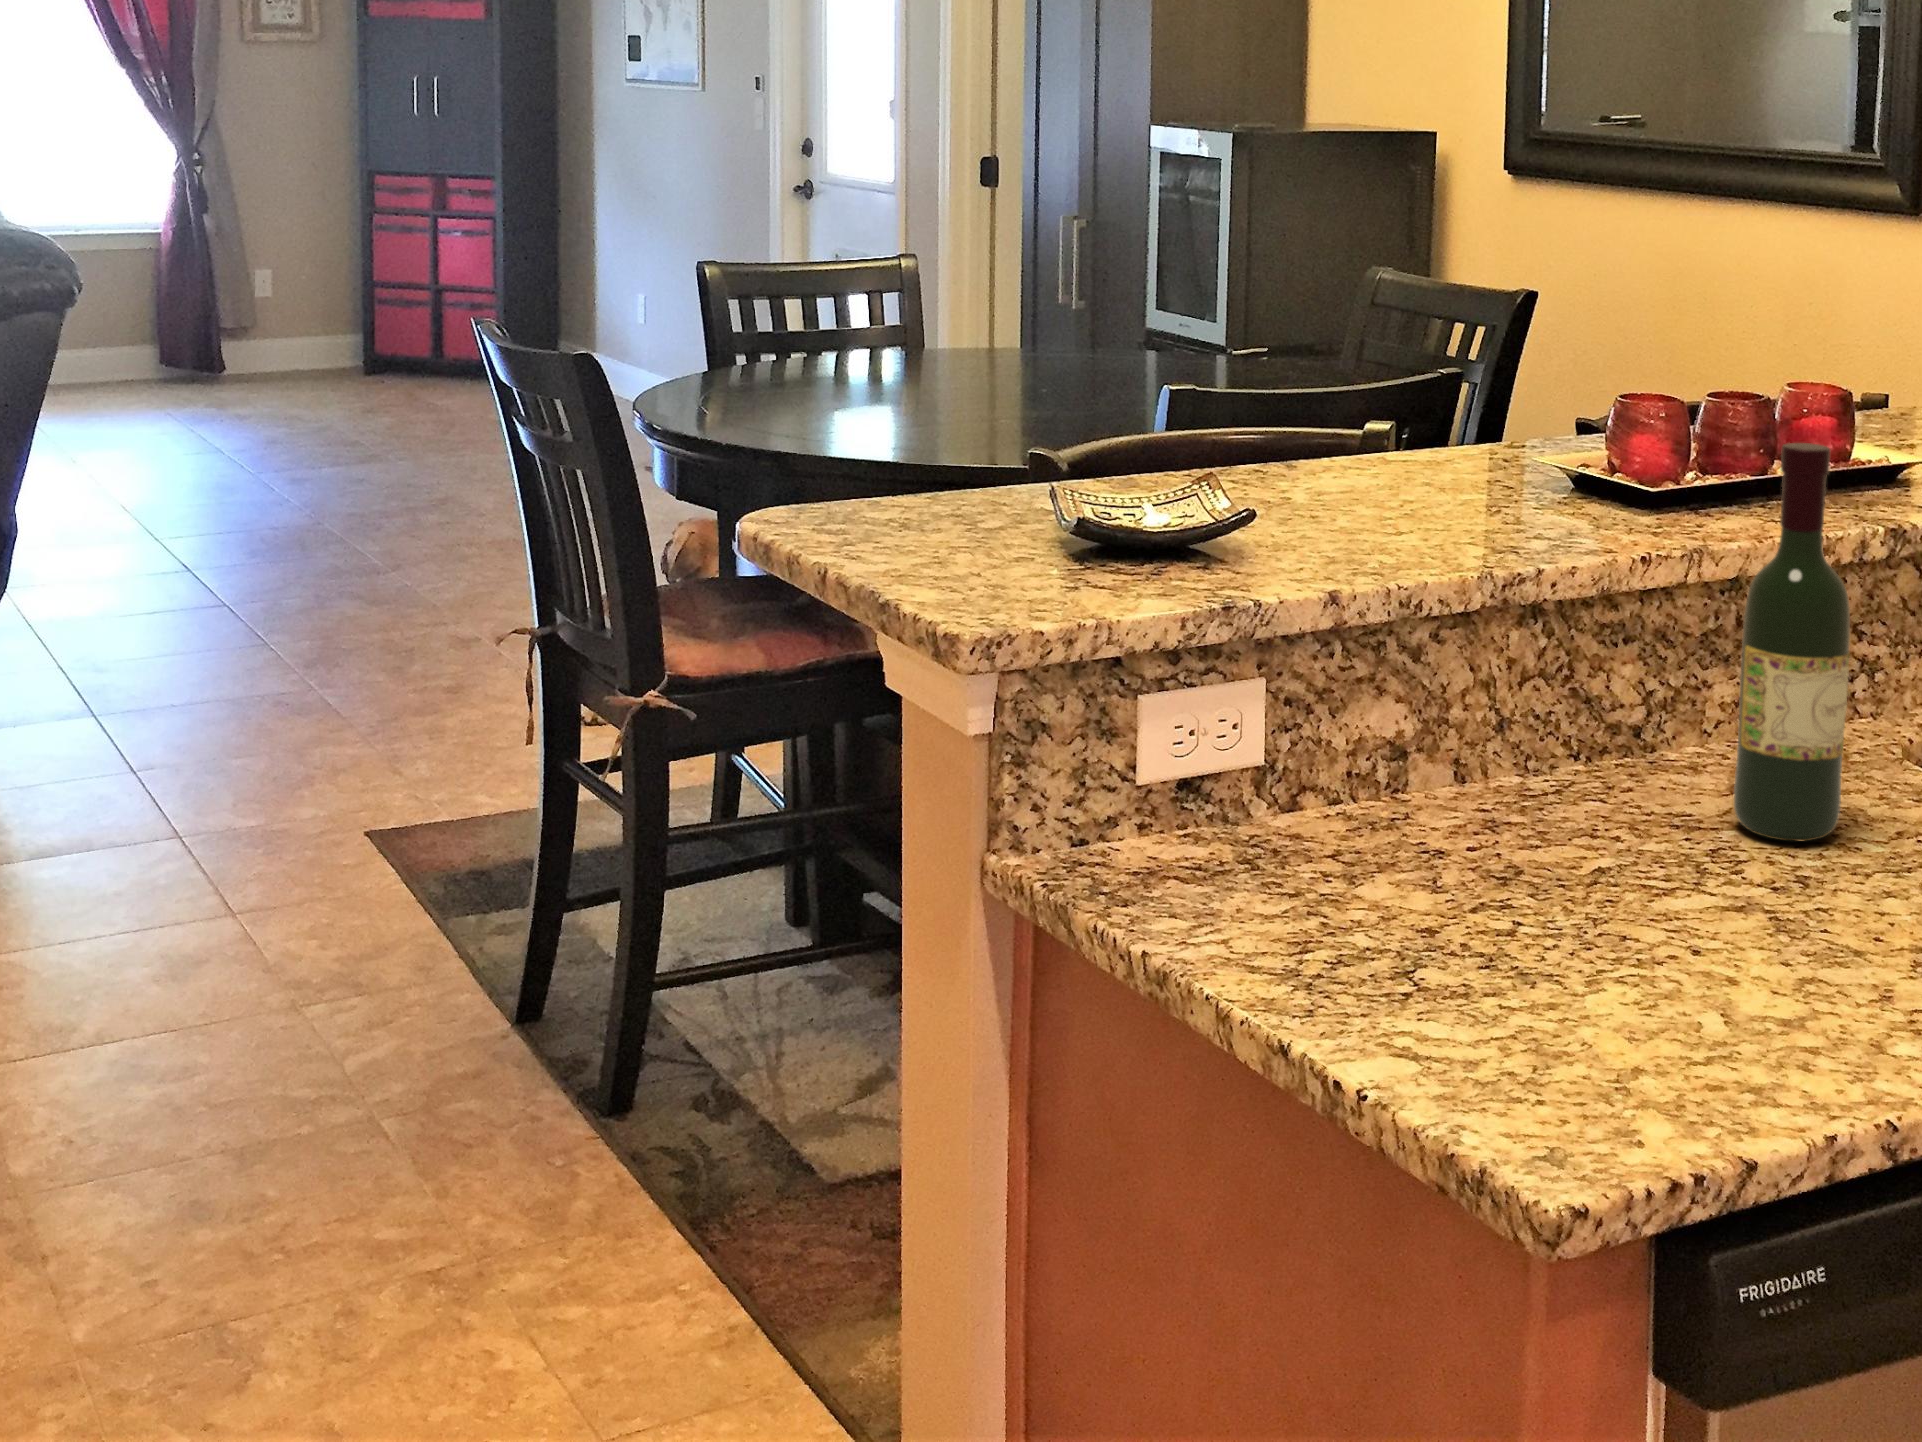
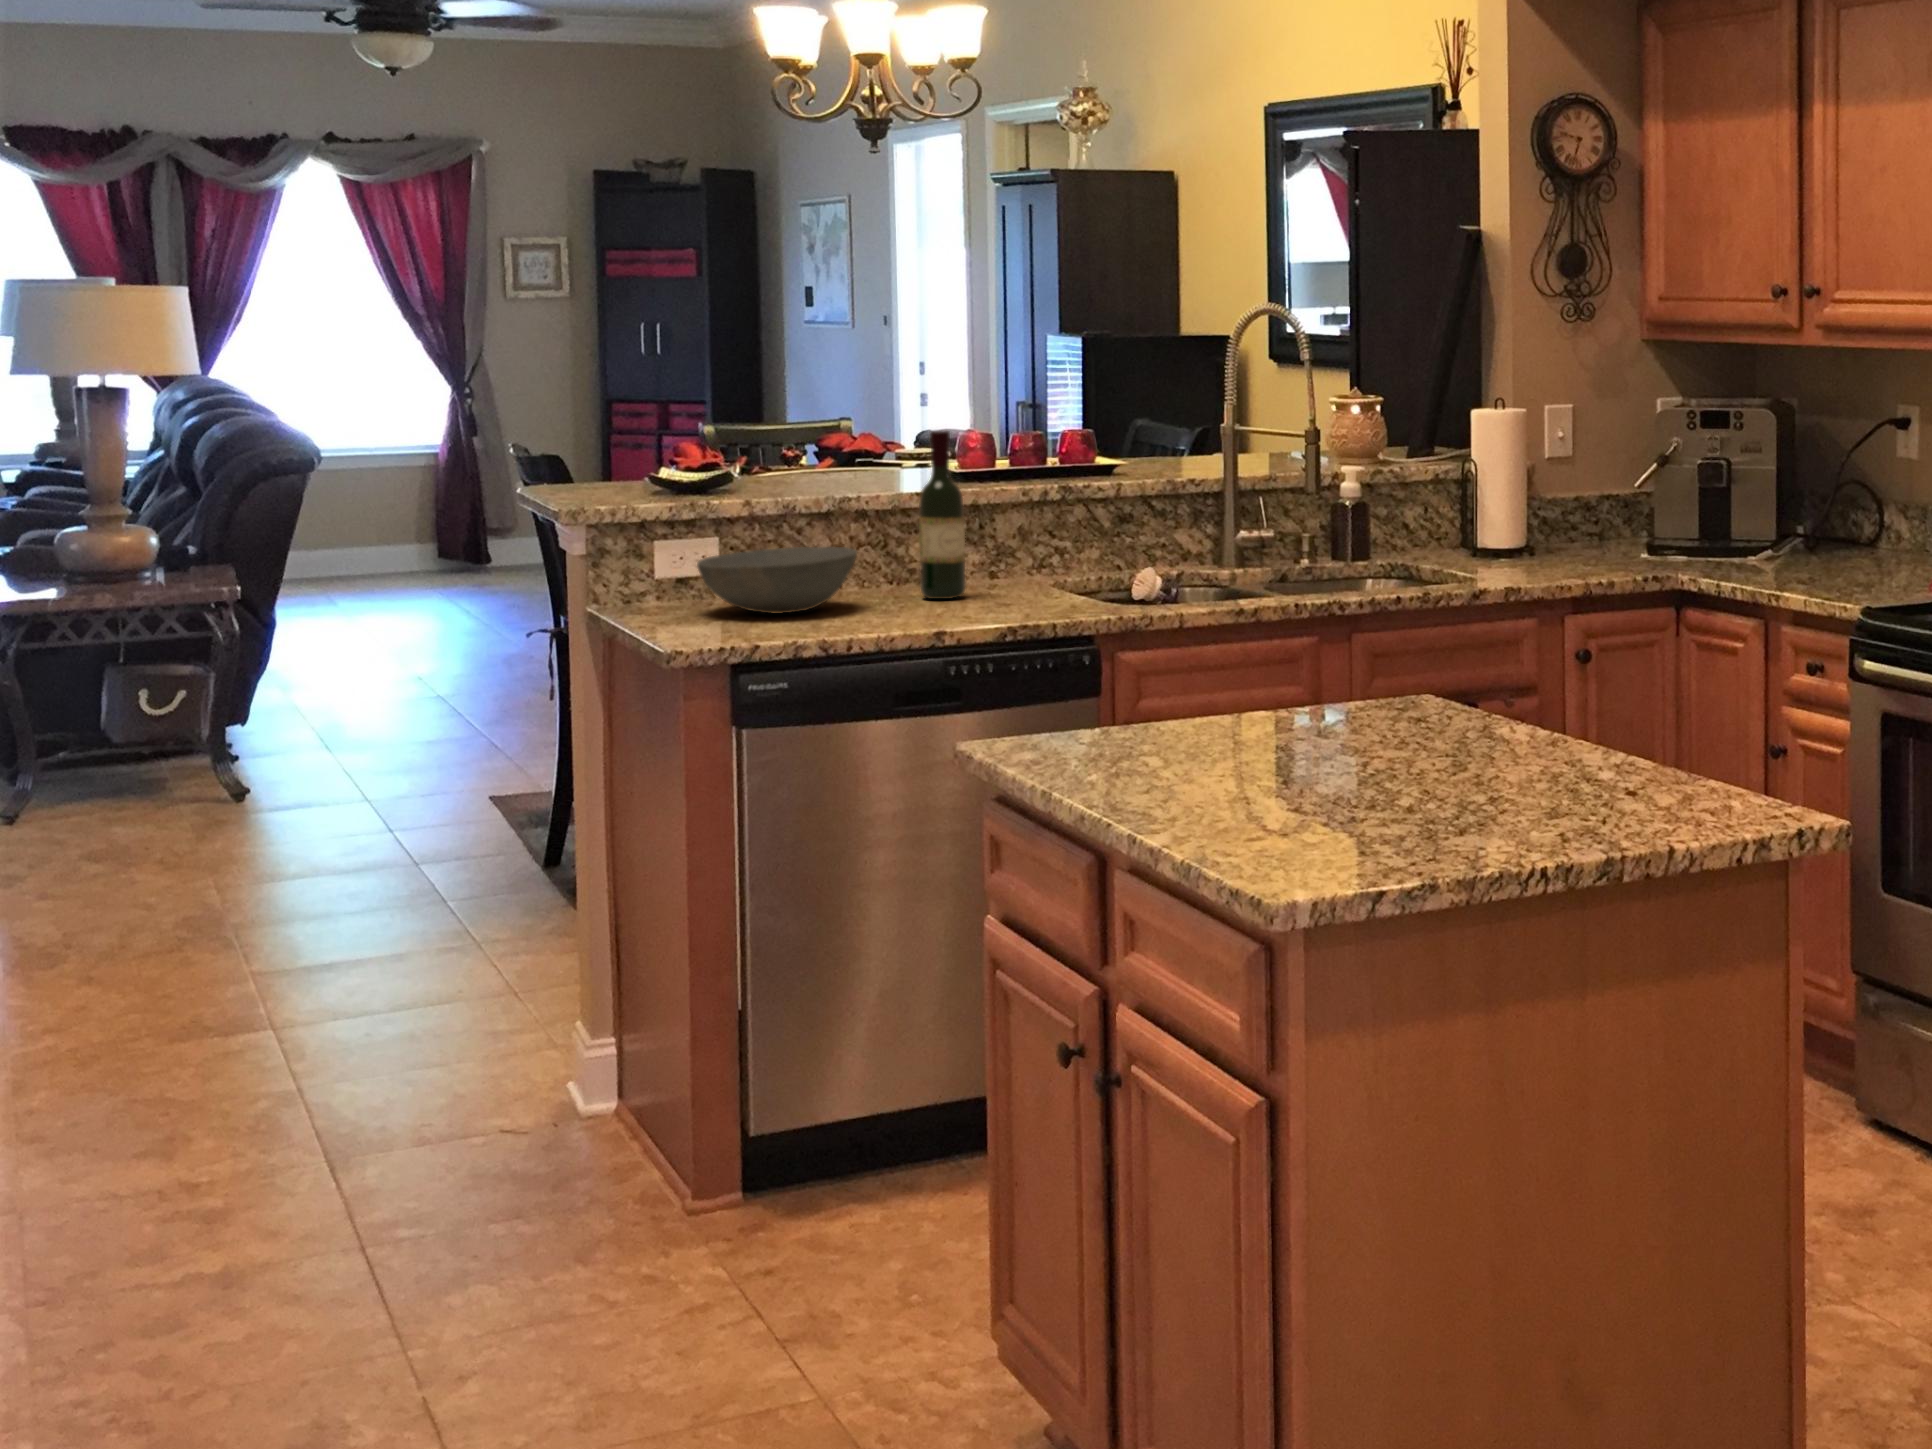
bowl: none [1316,717,1704,926] -> present [697,547,857,613]

